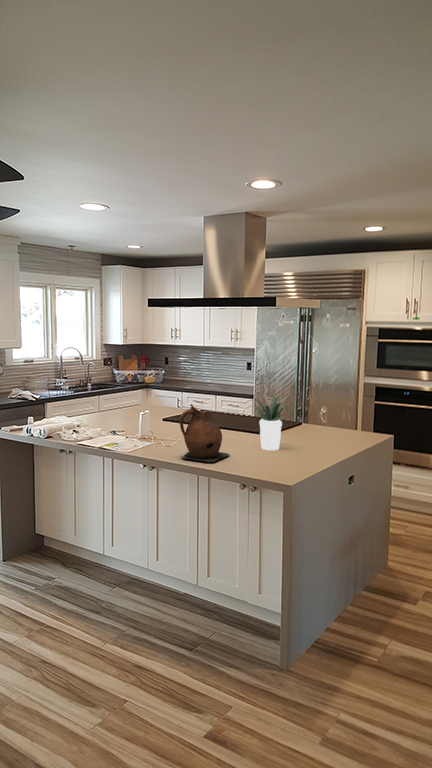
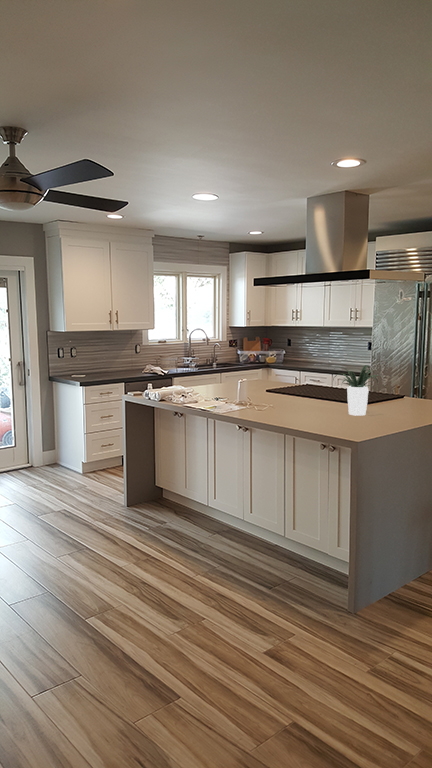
ceramic pitcher: present [180,404,229,462] -> none [266,369,314,422]

